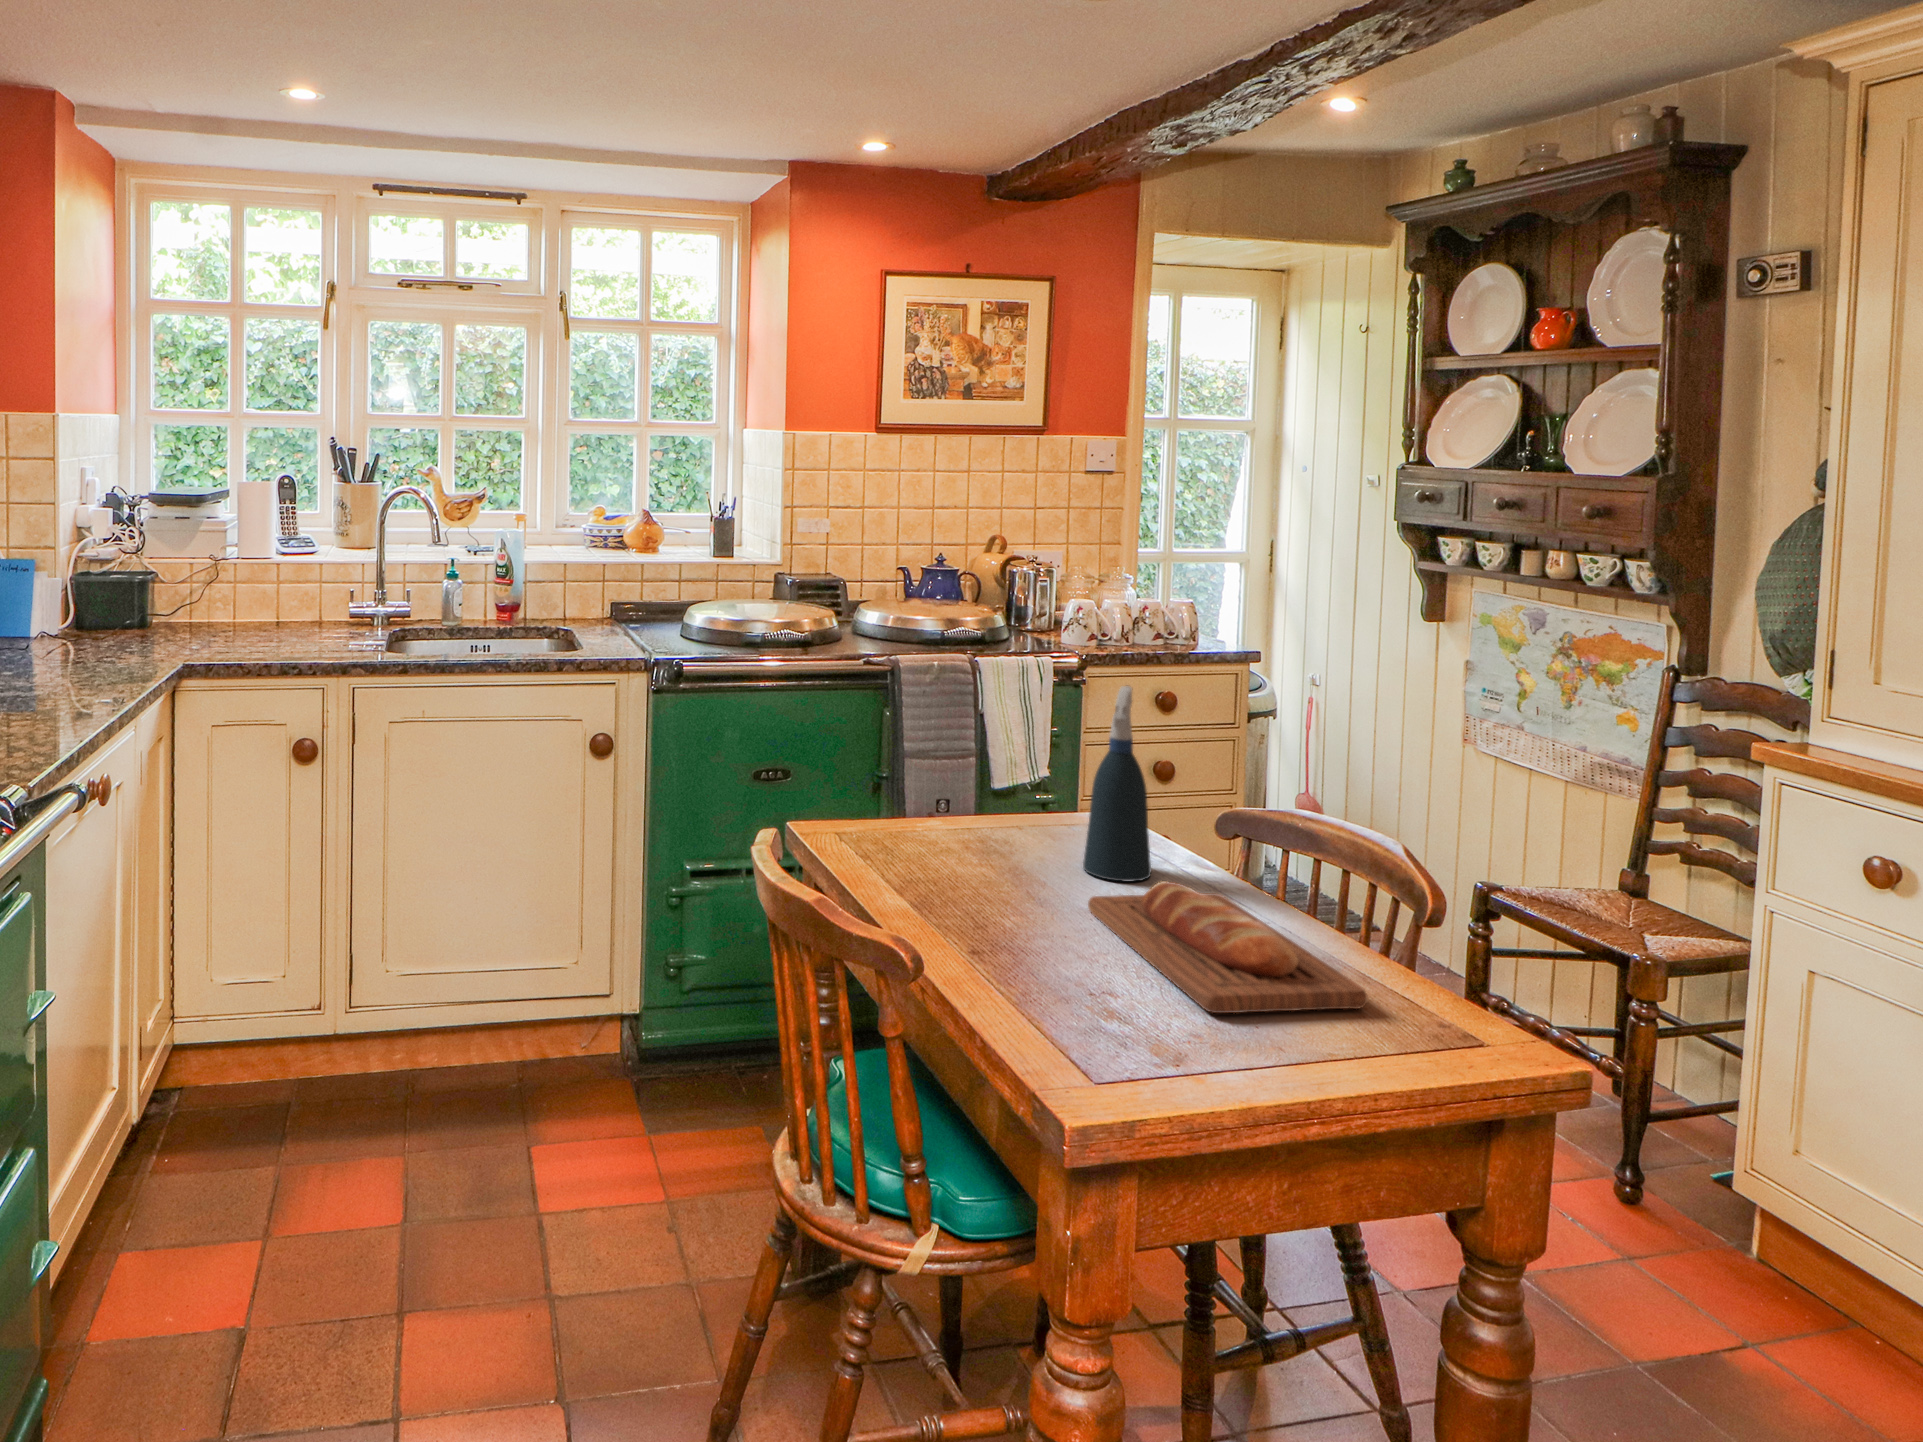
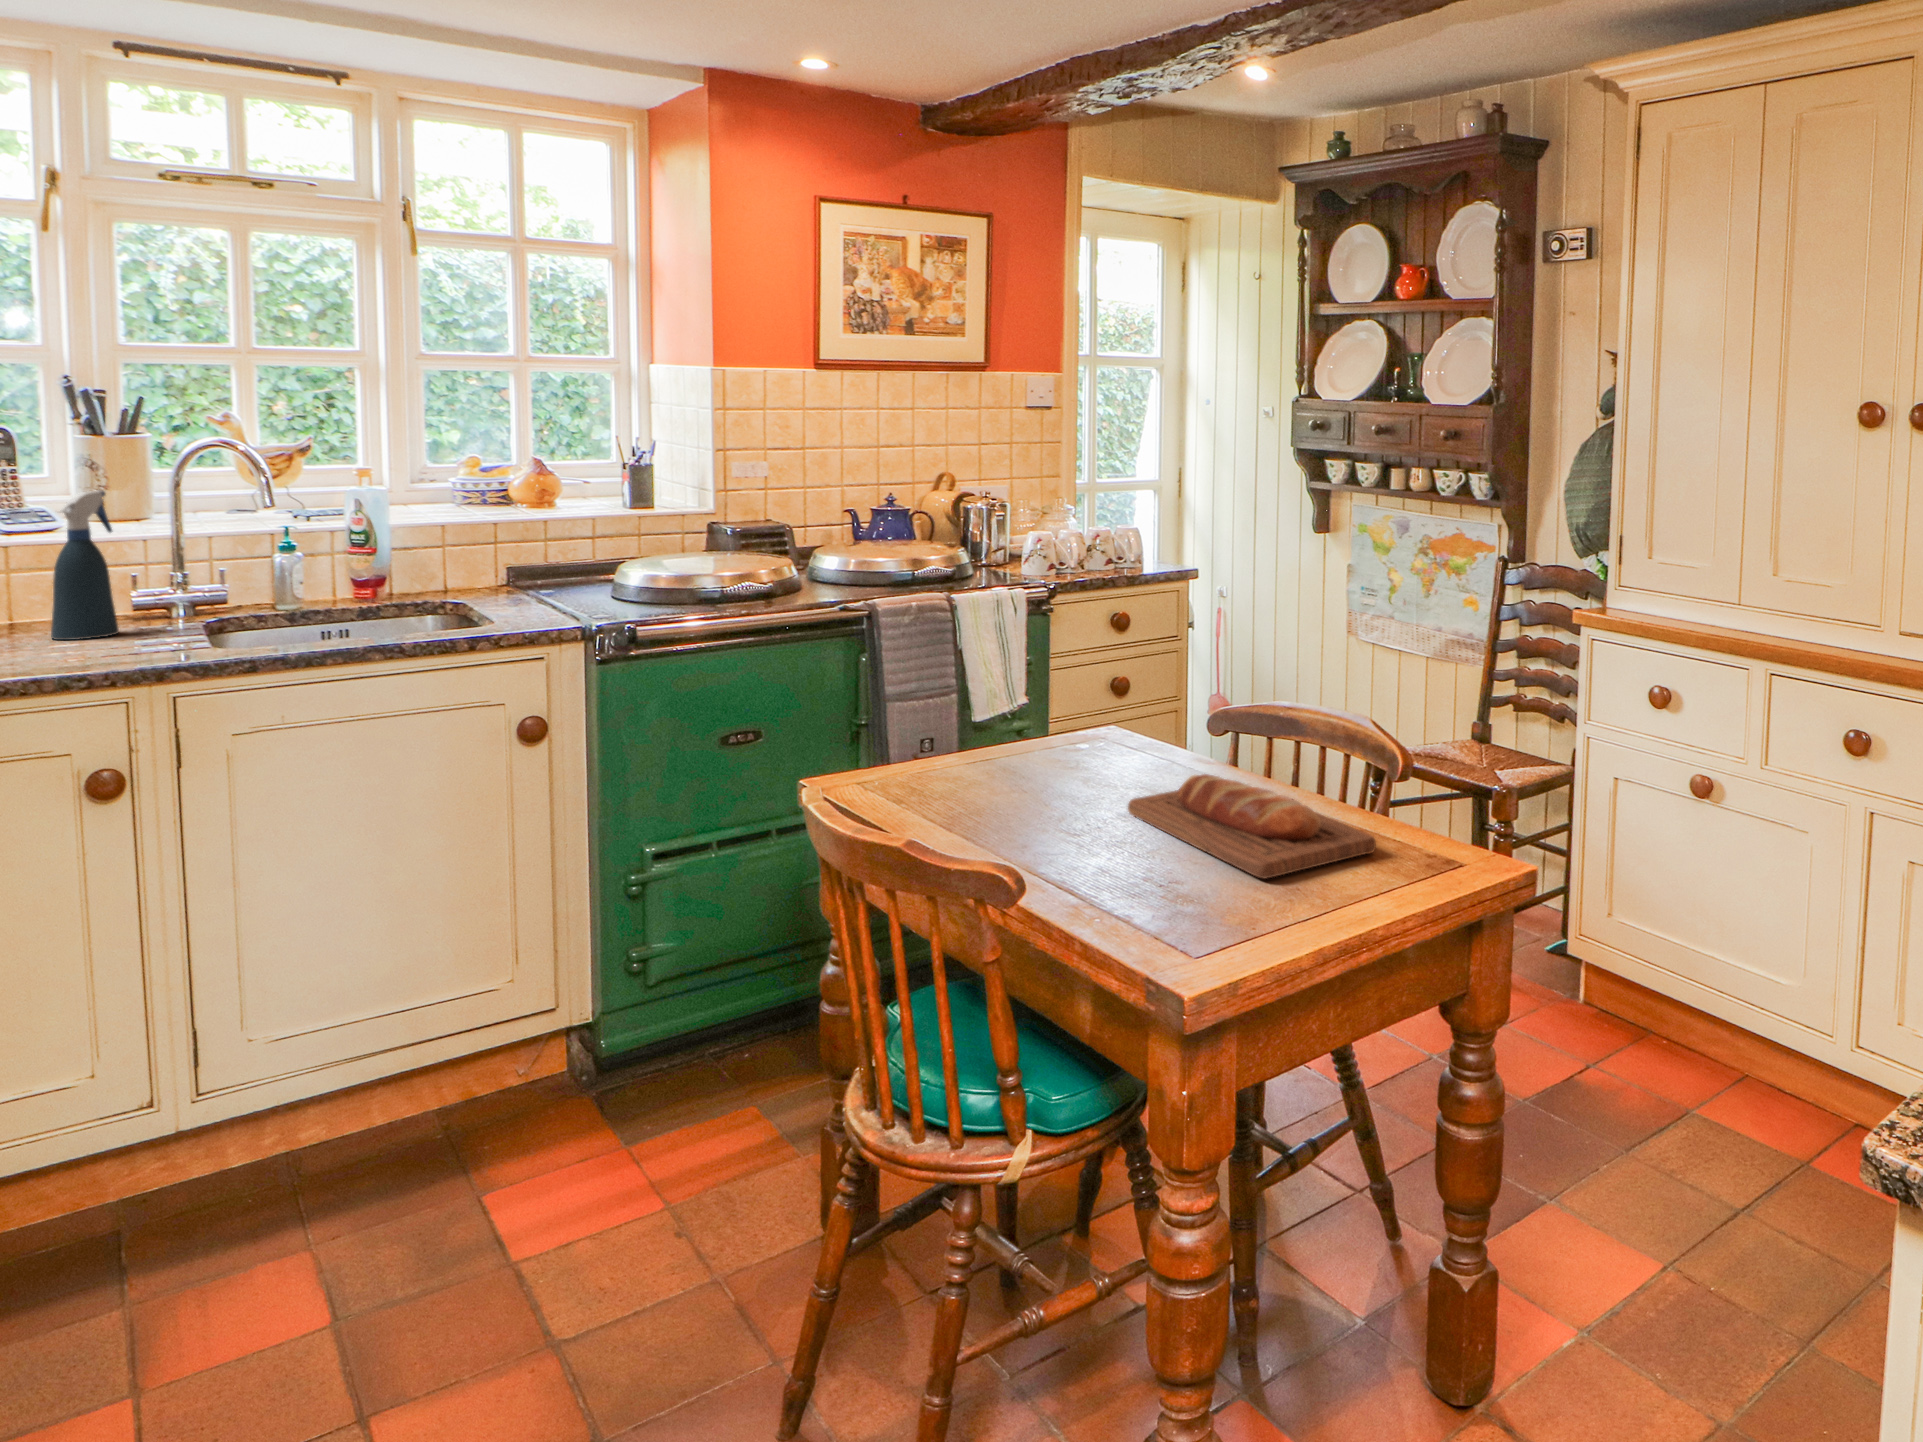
spray bottle: present [1083,686,1151,882] -> present [51,490,119,640]

